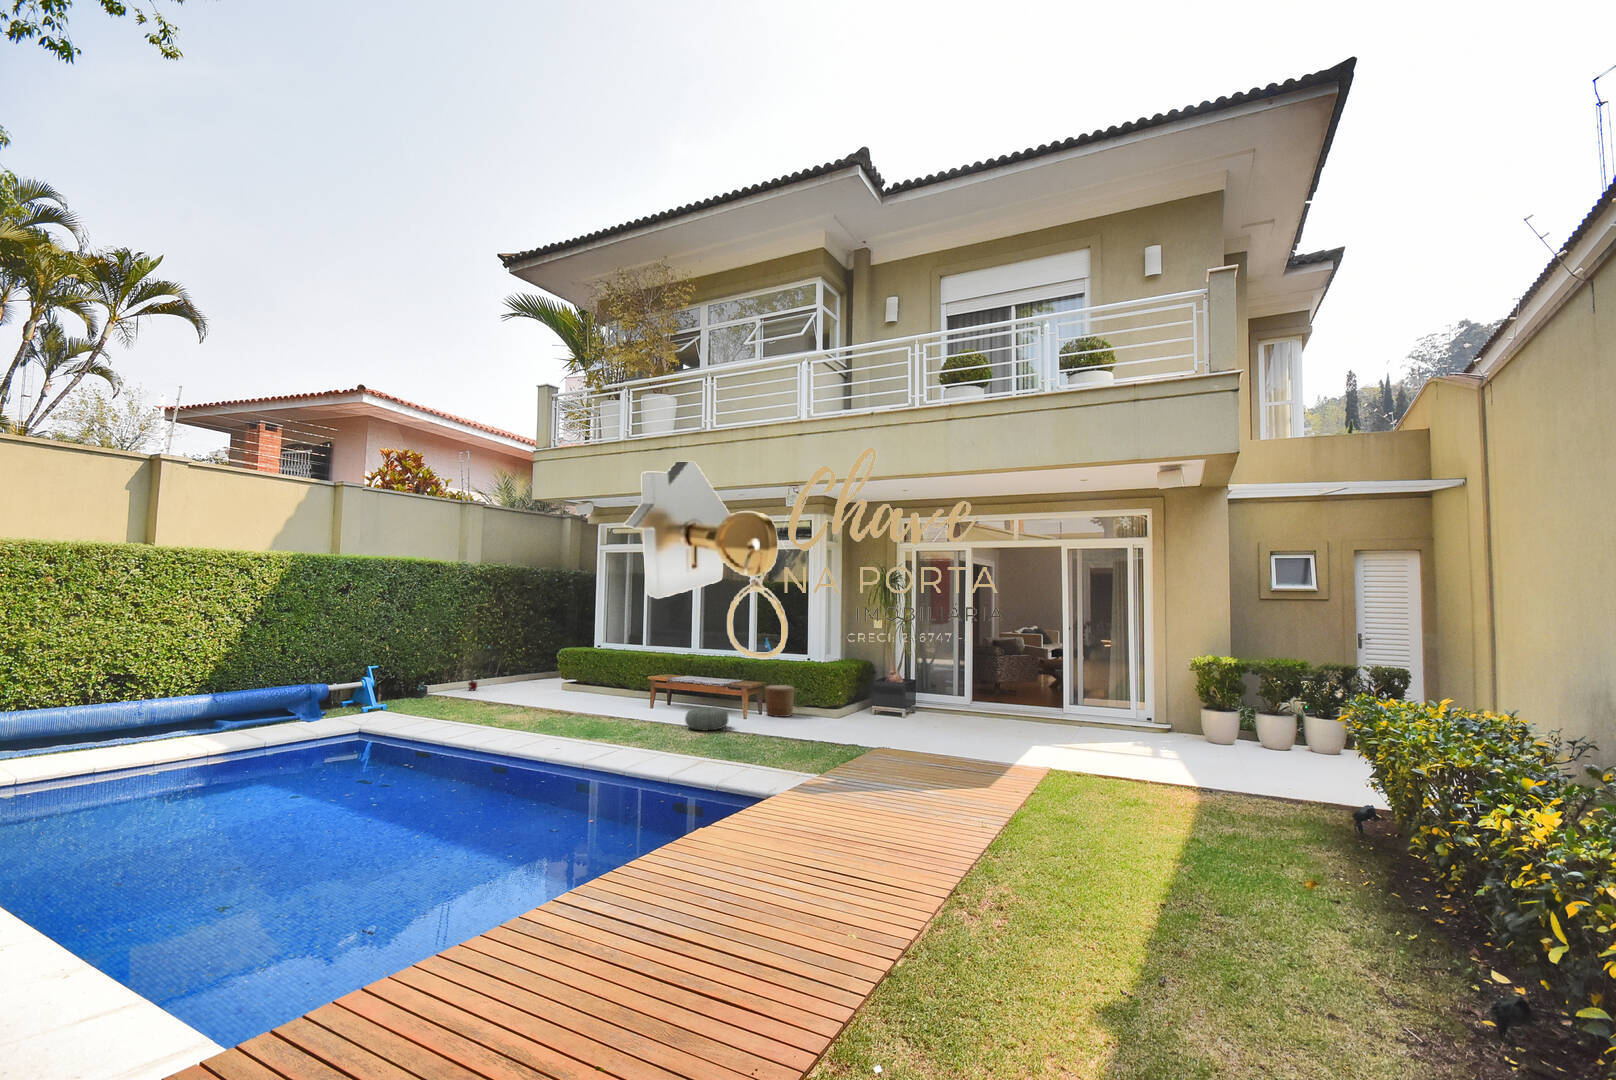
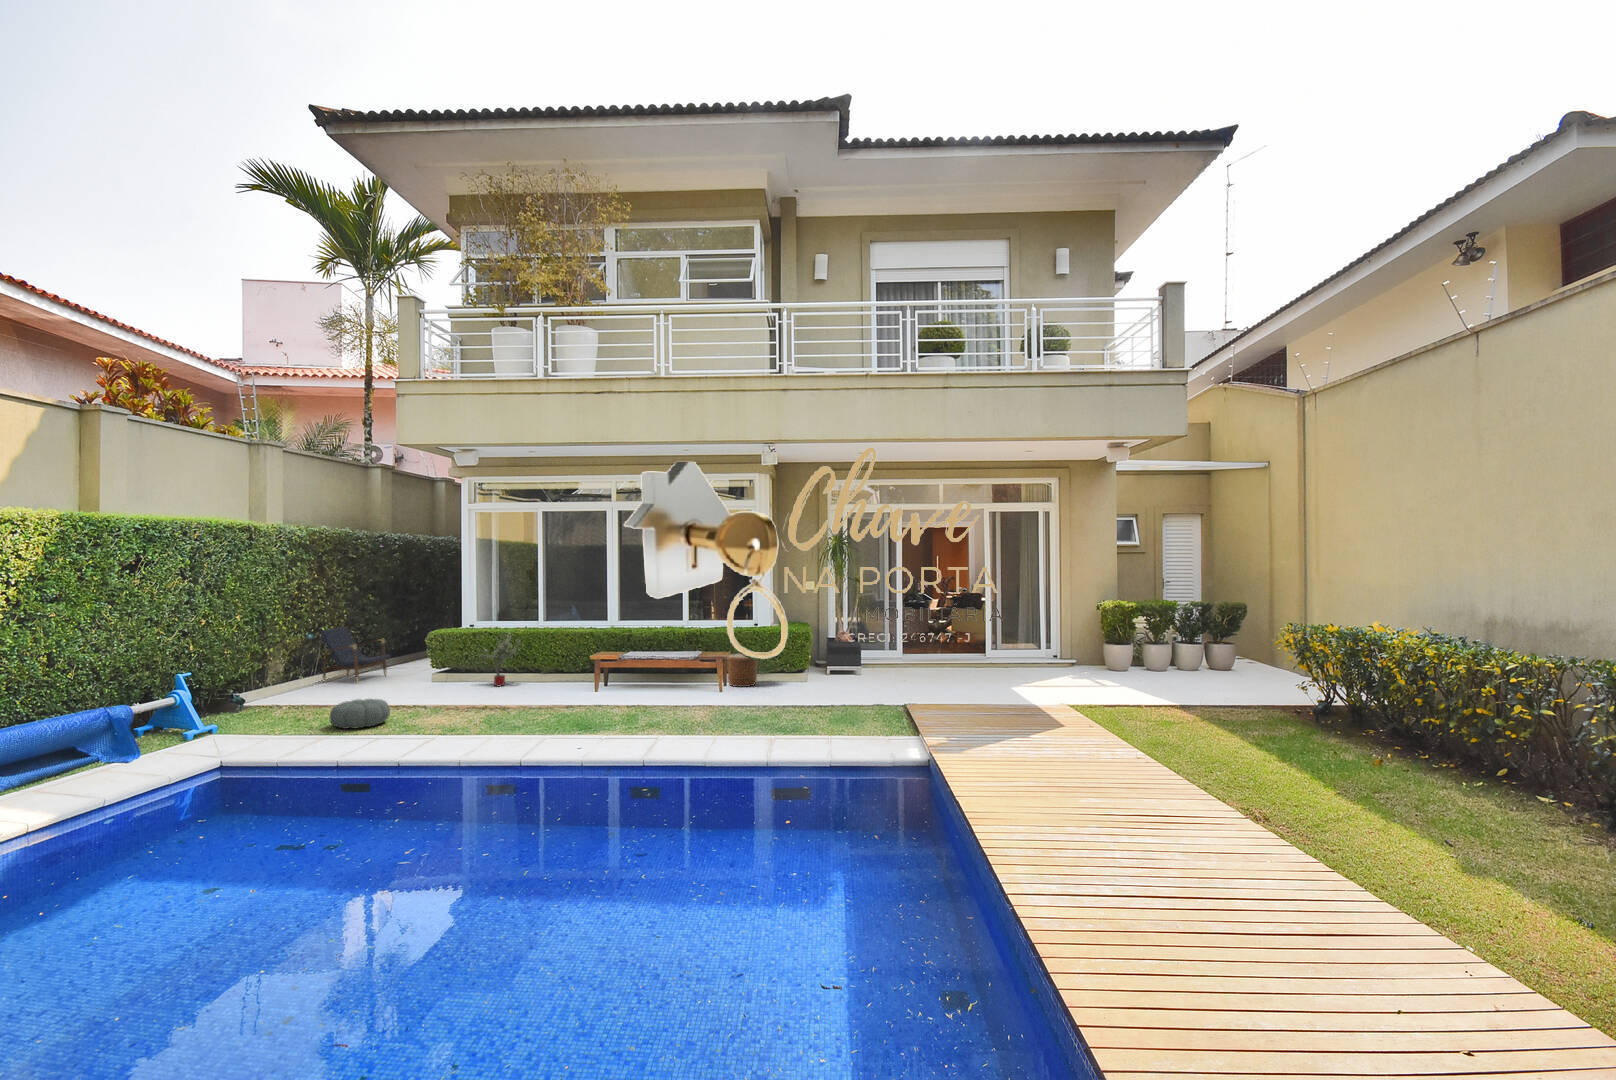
lounge chair: none [503,642,551,687] -> present [321,627,390,683]
potted tree: present [459,648,489,691] -> present [480,632,521,686]
pouf: present [685,707,728,731] -> present [330,699,390,729]

